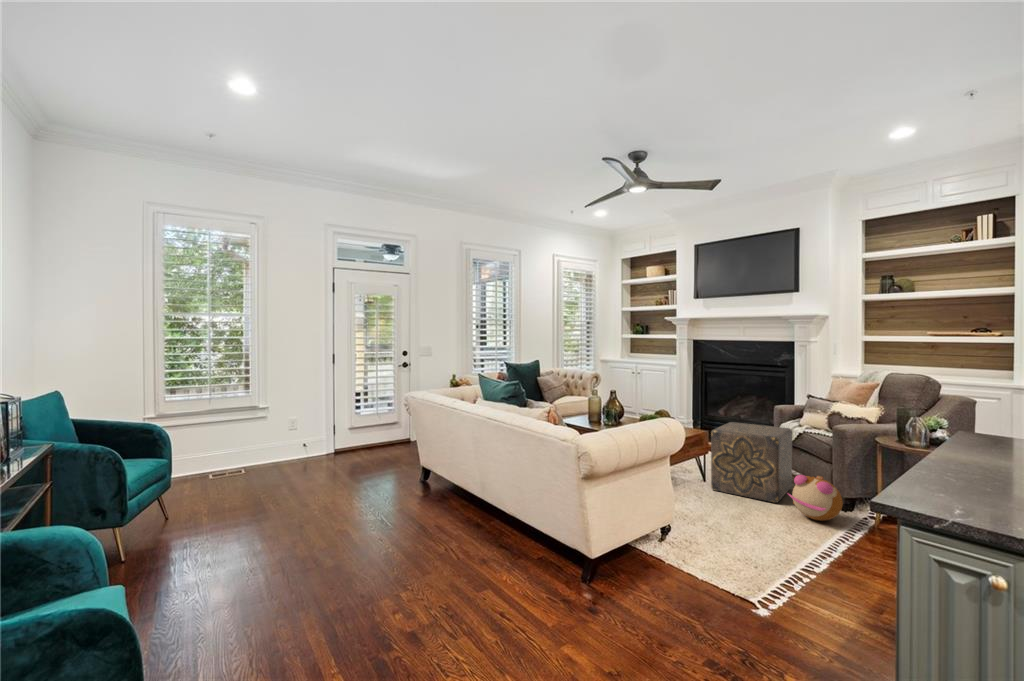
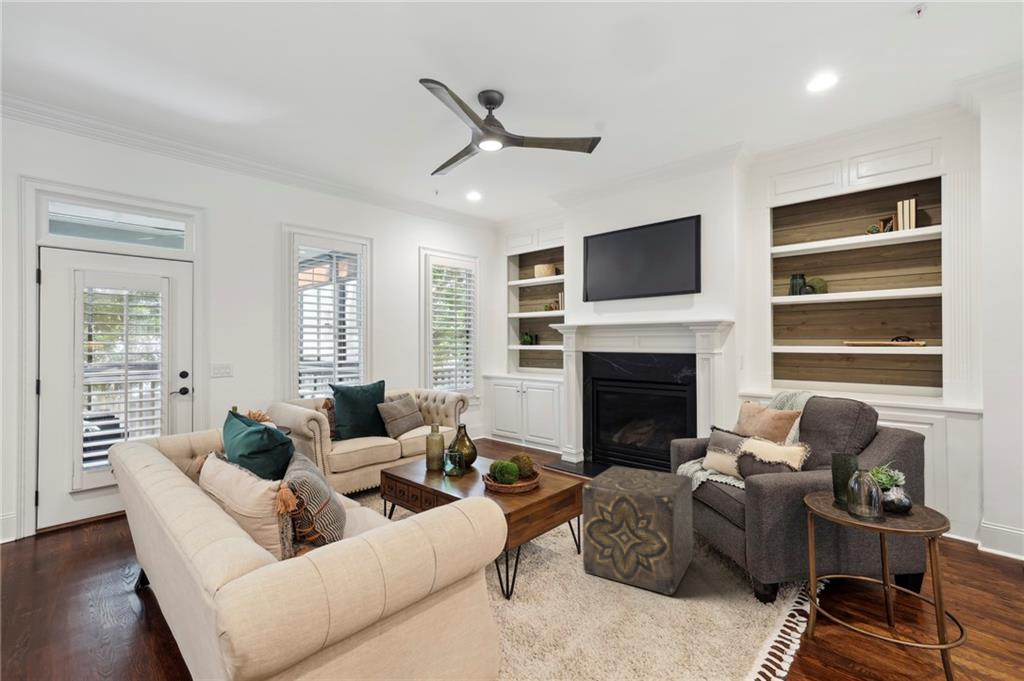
plush toy: present [788,475,843,521] -> none [684,560,764,635]

